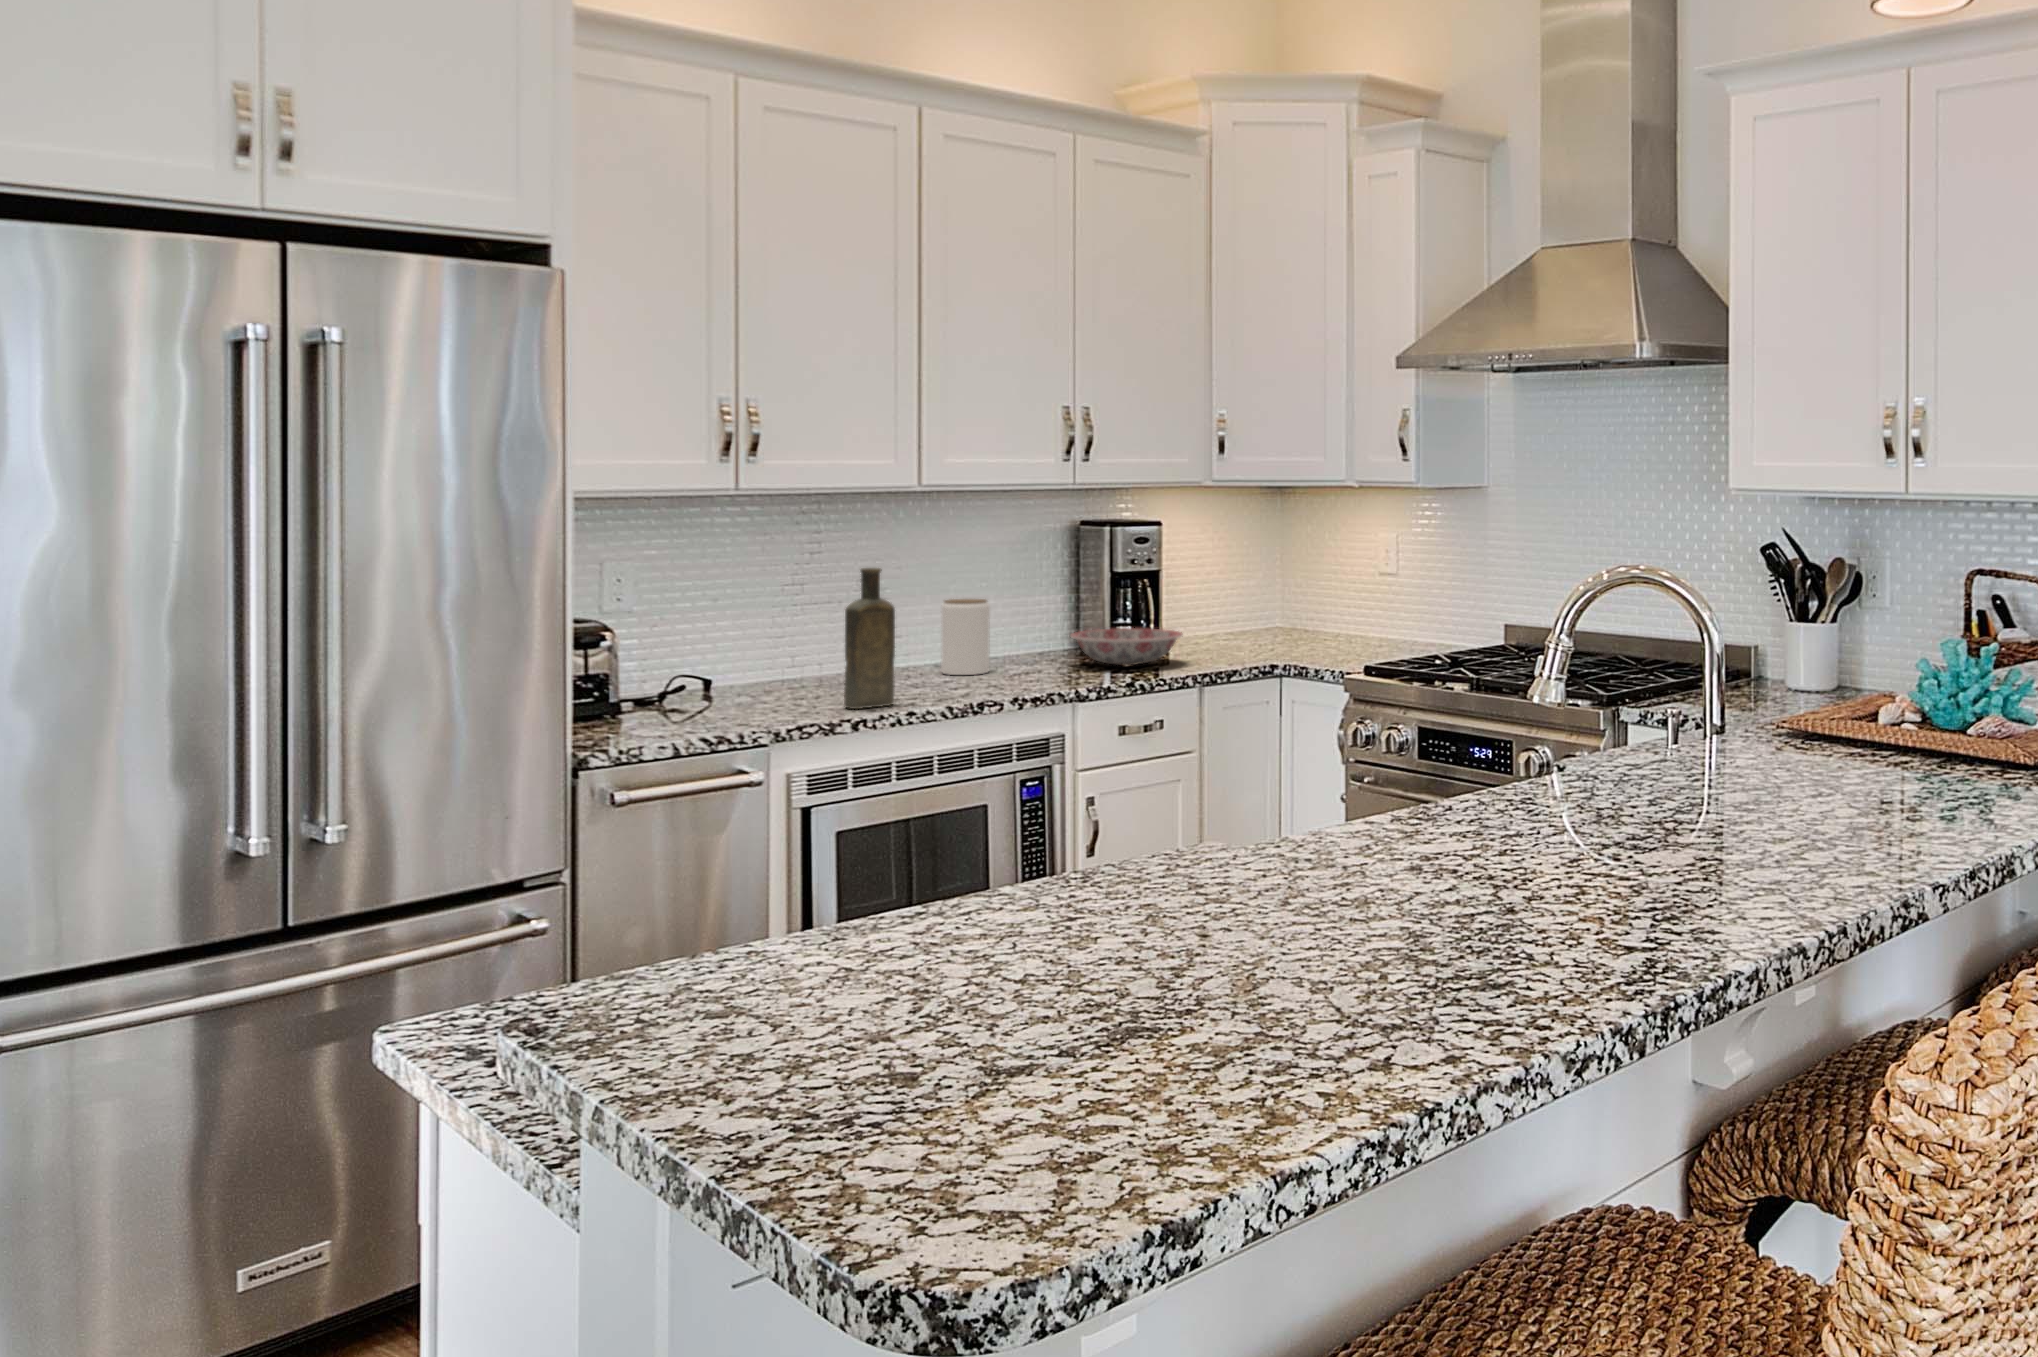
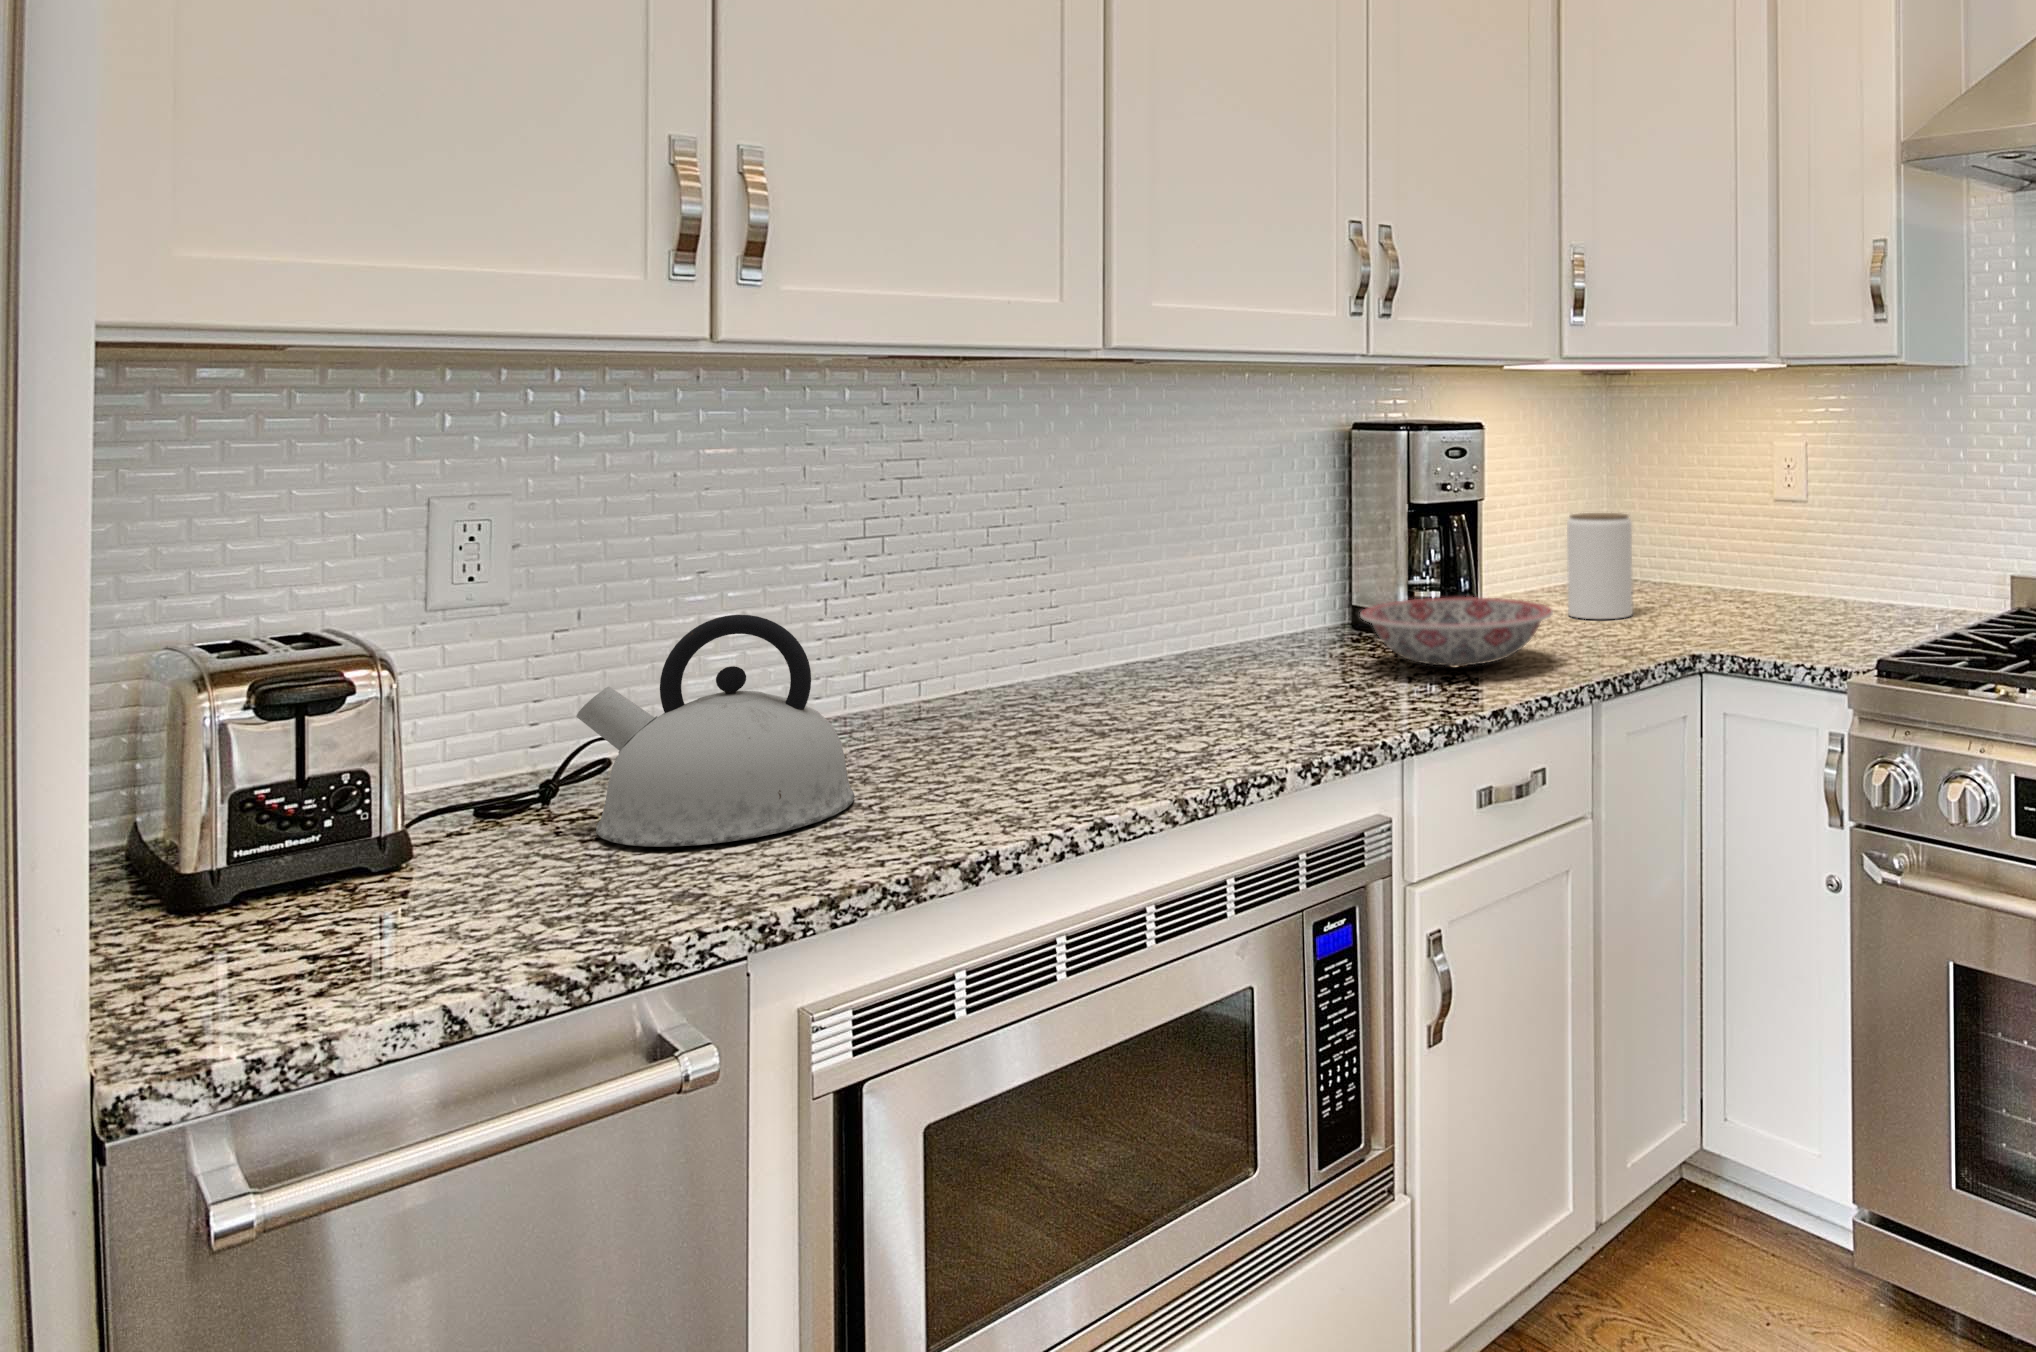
bottle: present [844,568,895,709] -> none [923,507,1060,816]
jar: present [942,599,990,675] -> present [1567,513,1633,619]
kettle: none [679,616,800,714] -> present [576,615,855,847]

